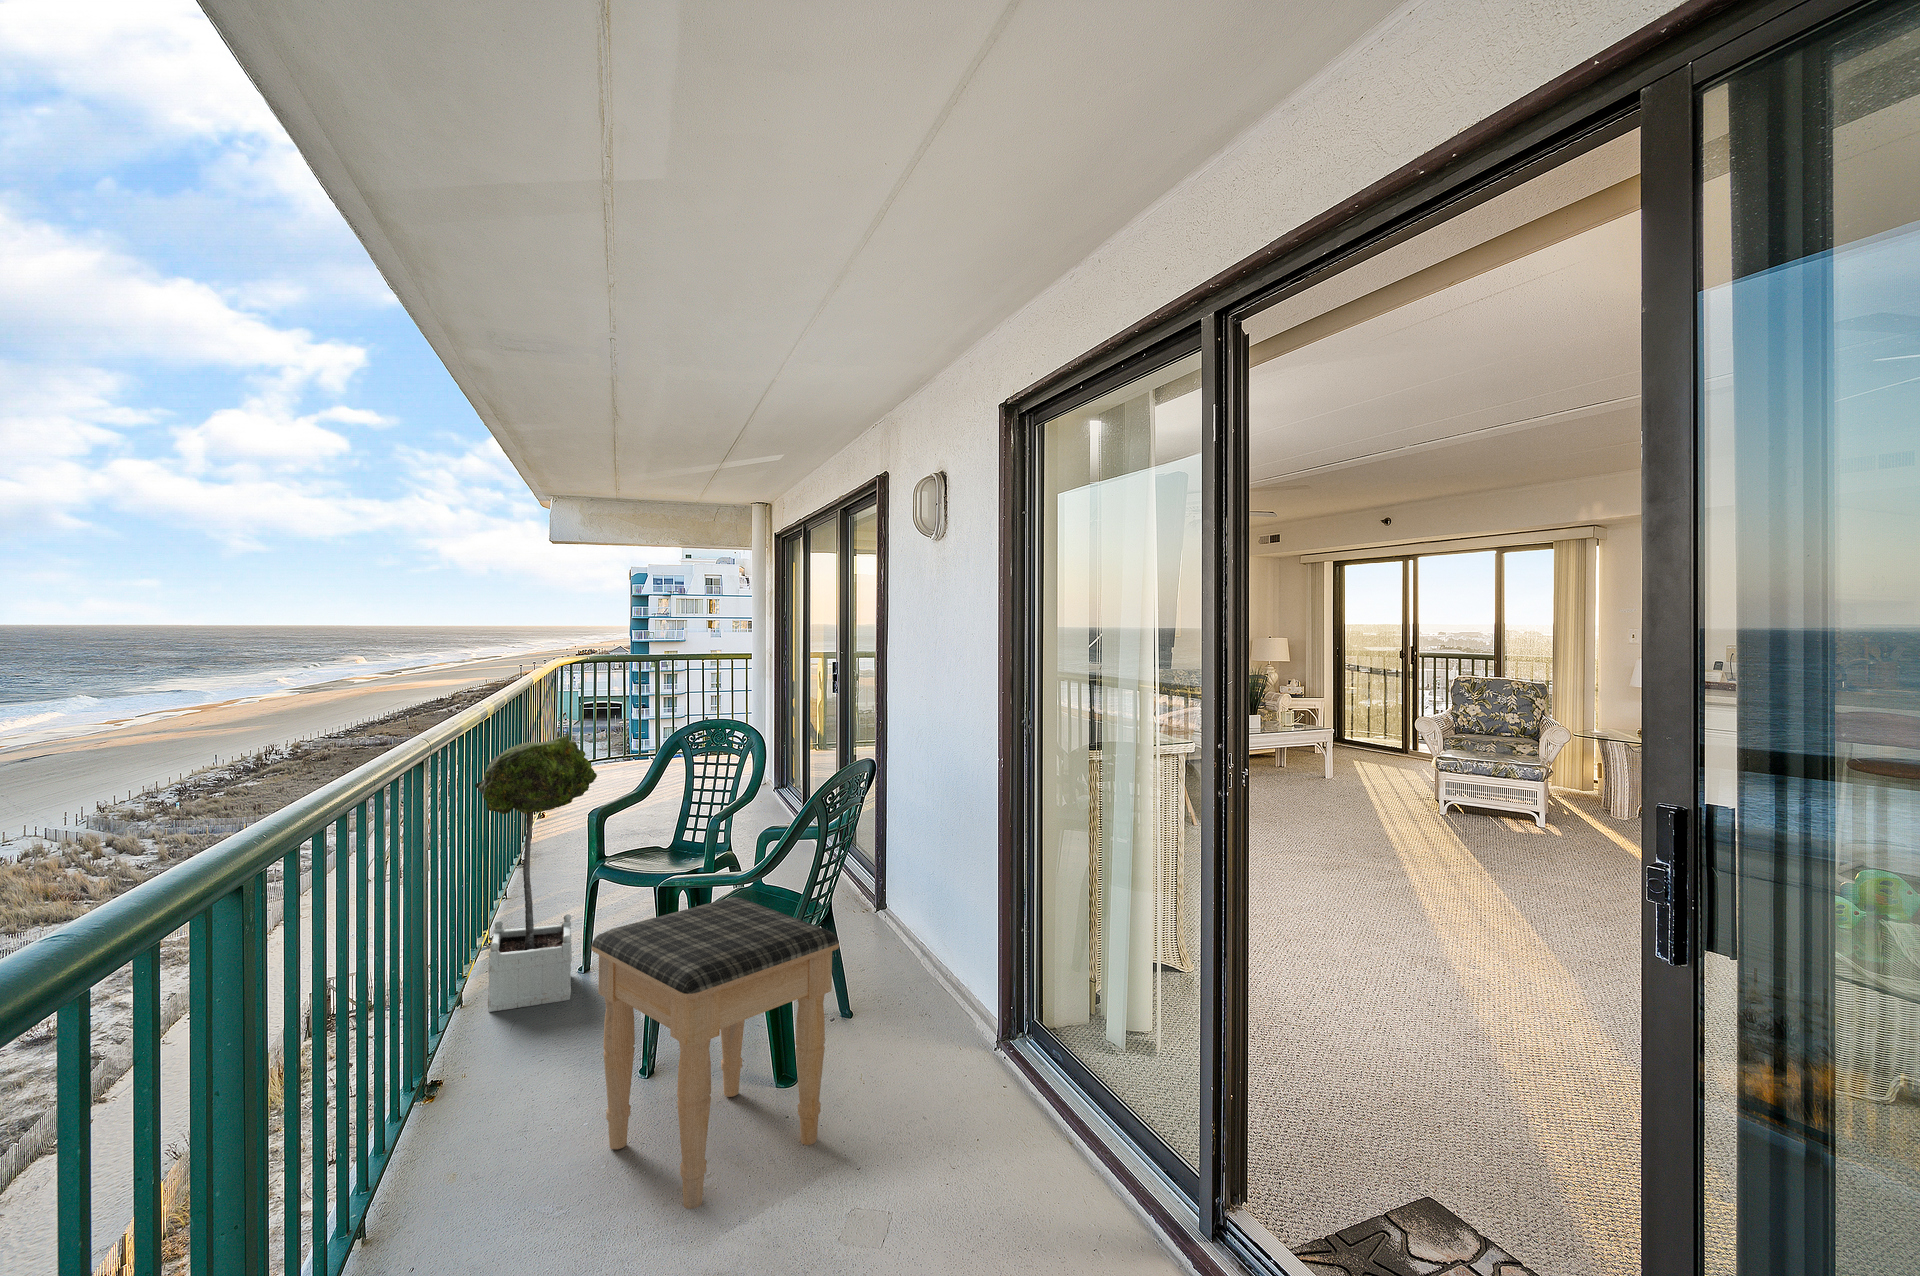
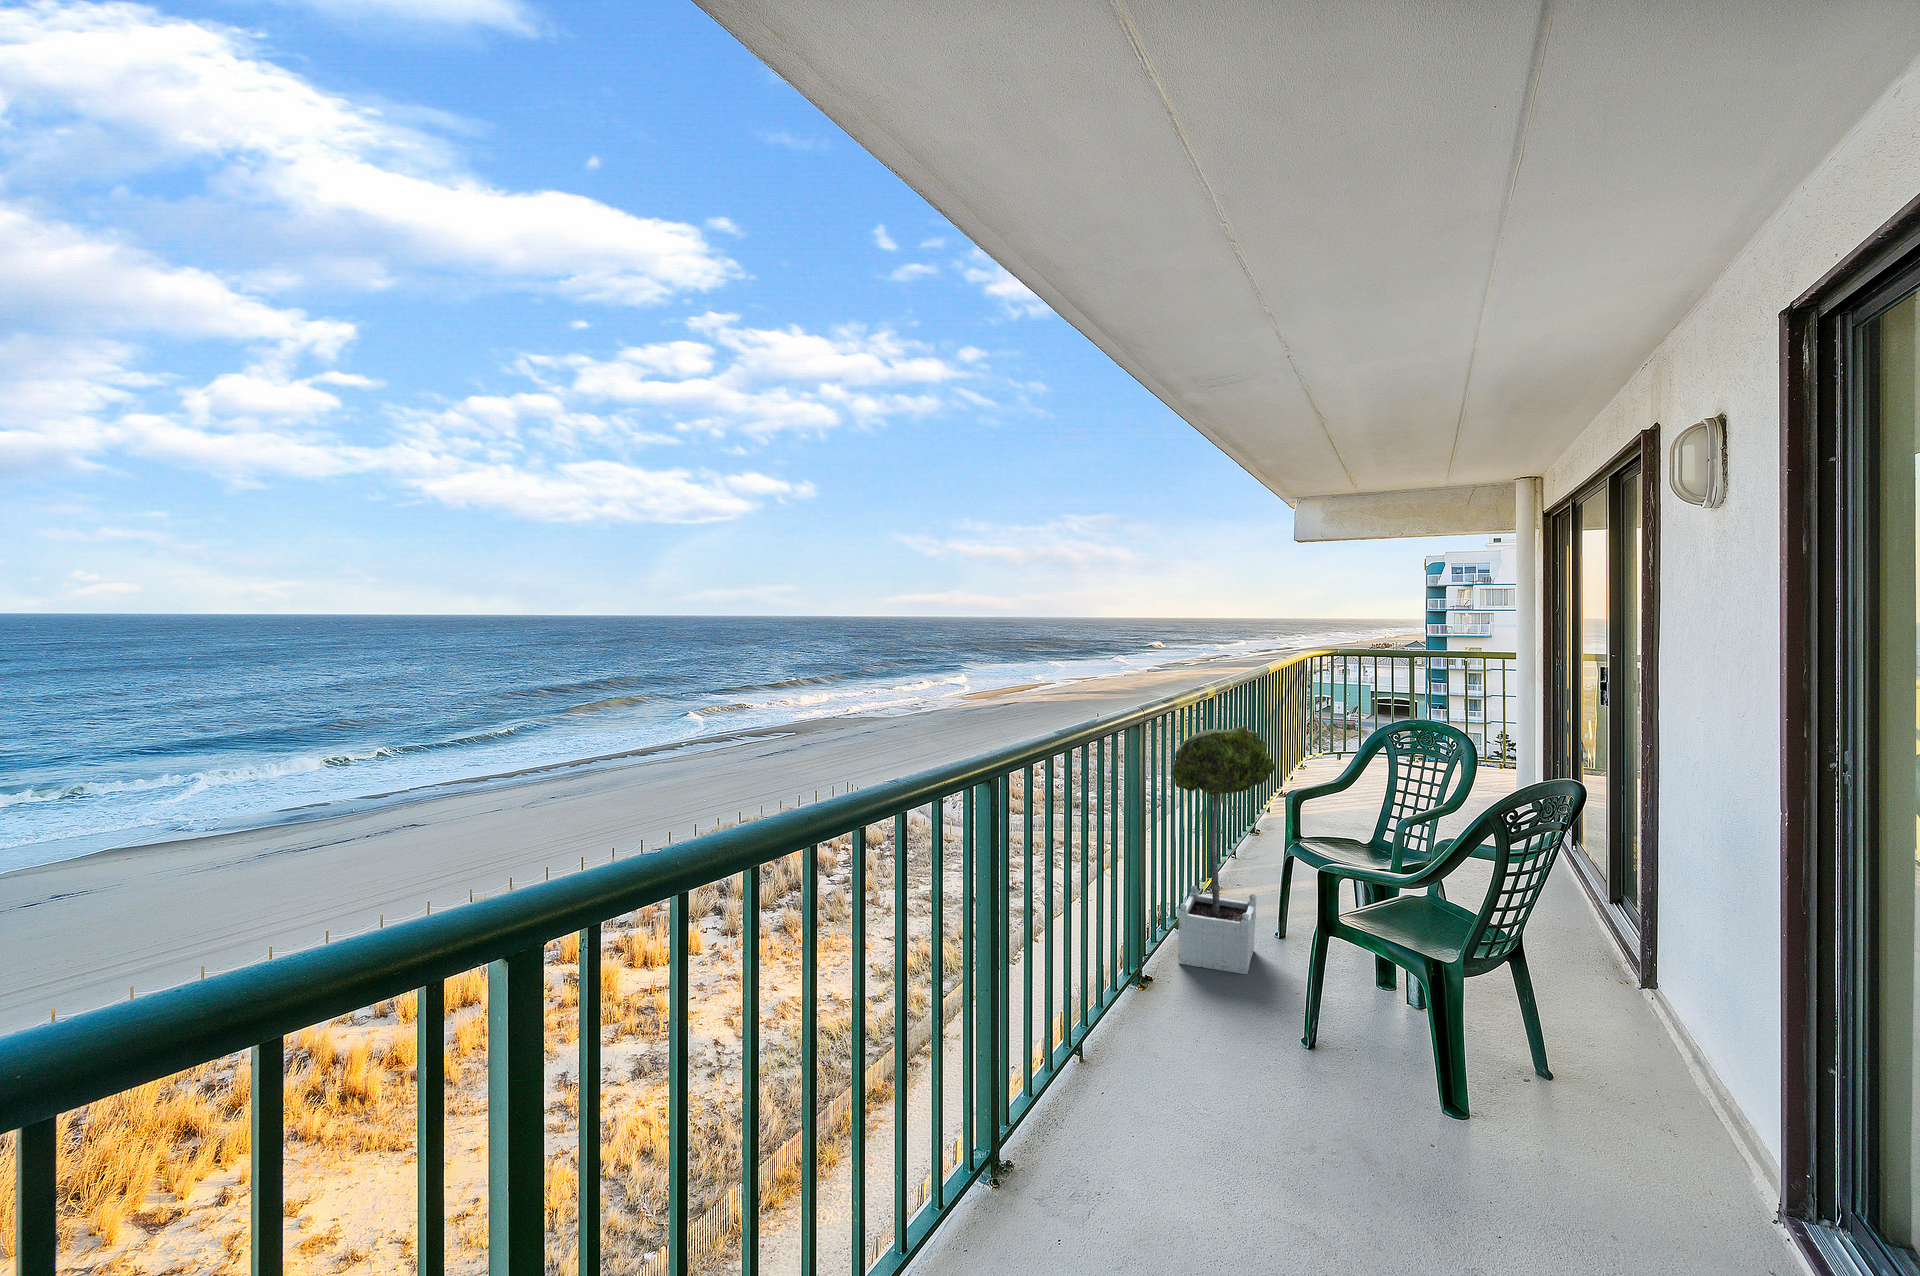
footstool: present [592,897,839,1209] -> none [1218,915,1483,1221]

